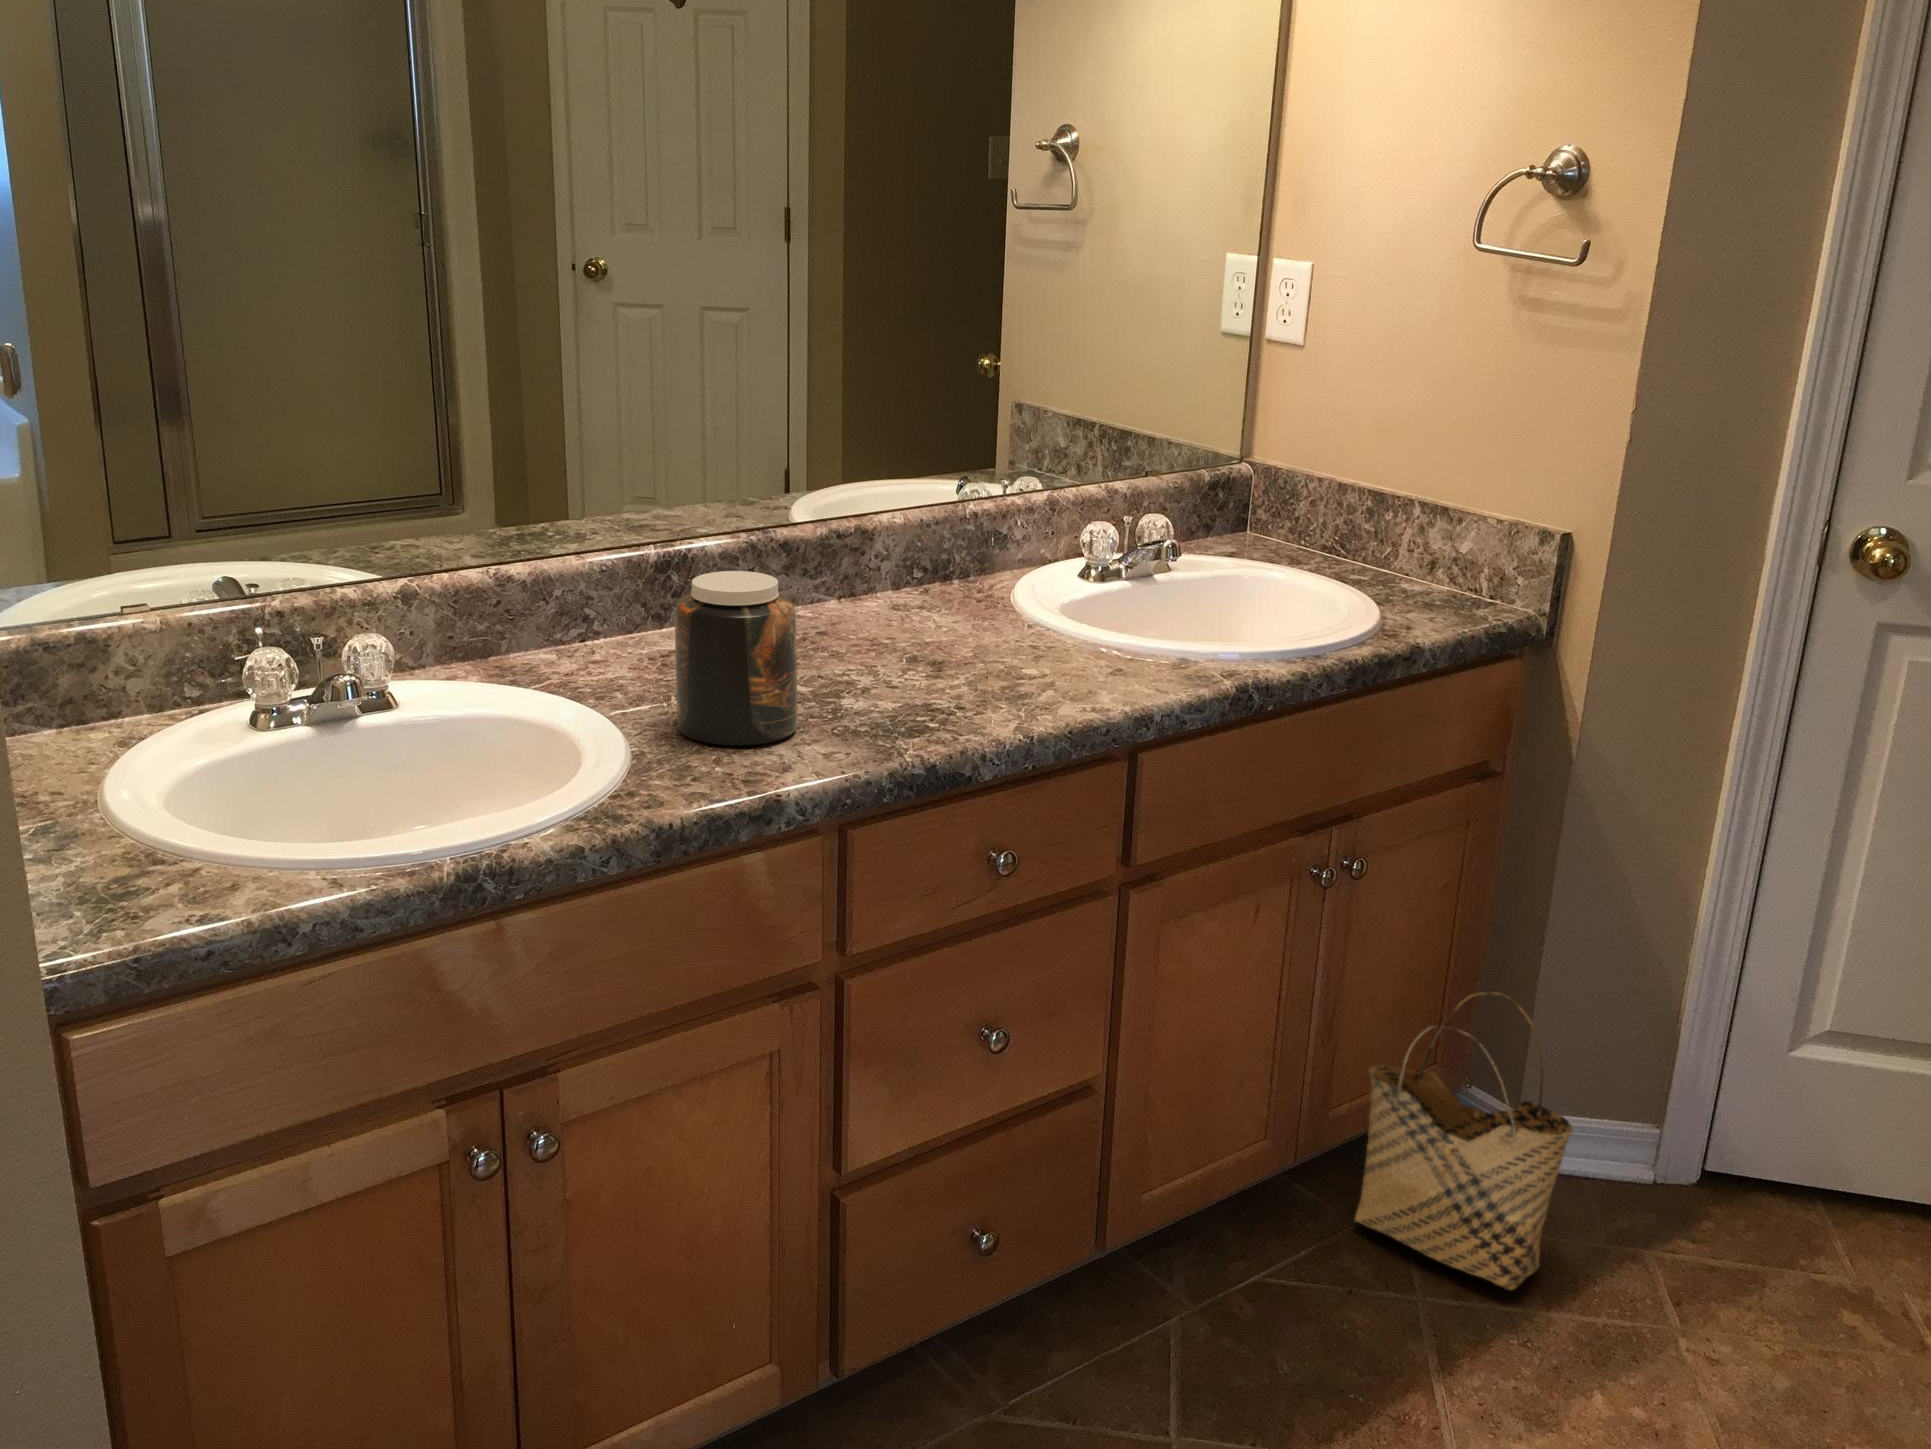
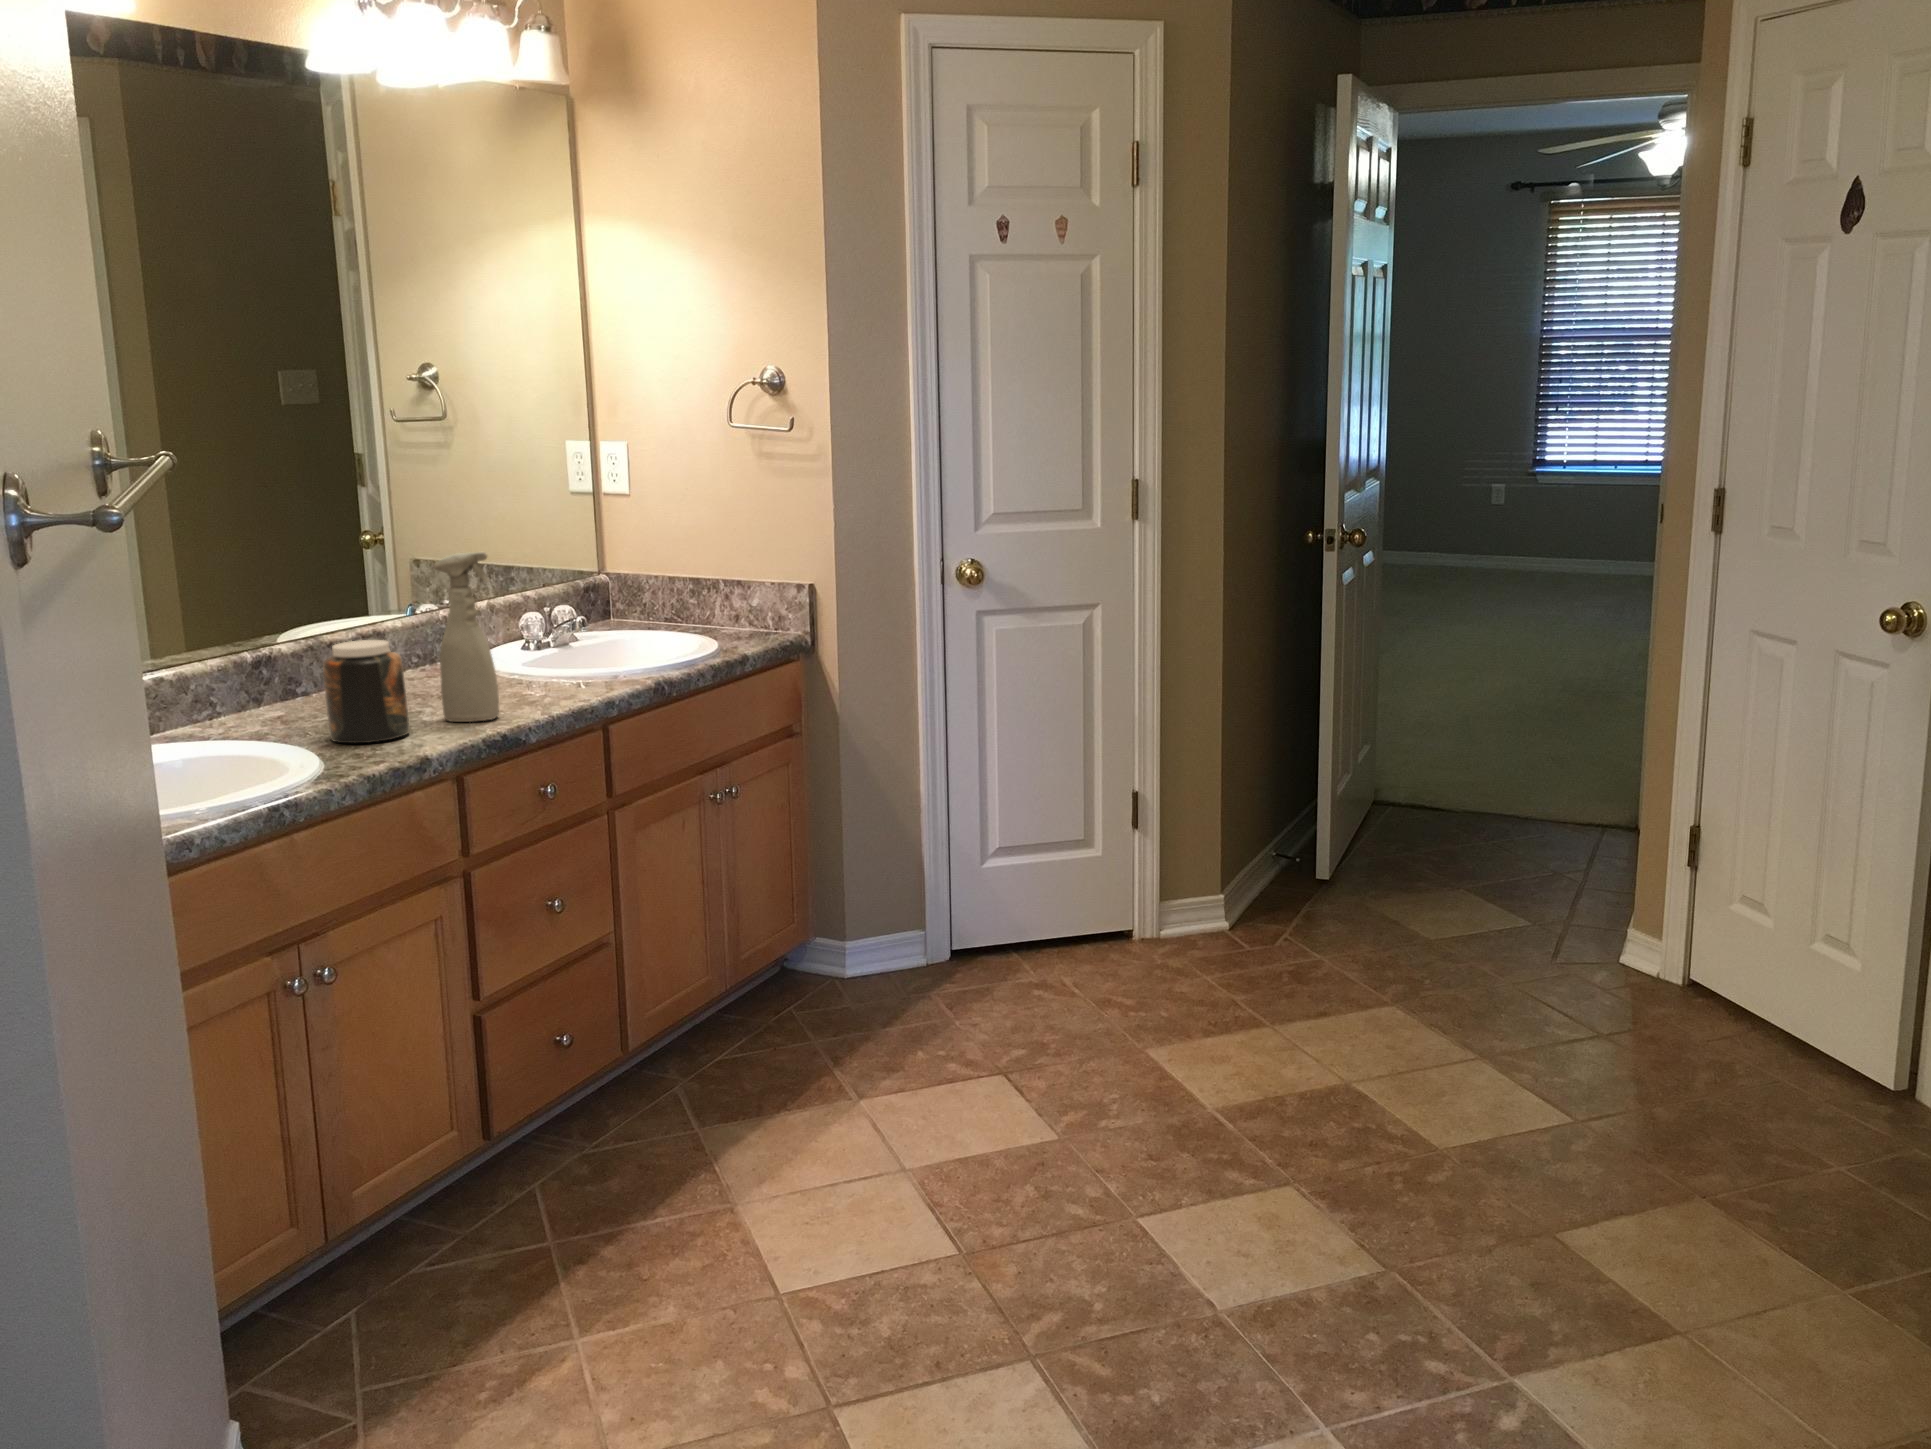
spray bottle: none [865,446,959,729] -> present [434,552,499,722]
woven basket: present [1355,990,1572,1290] -> none [758,857,879,1027]

